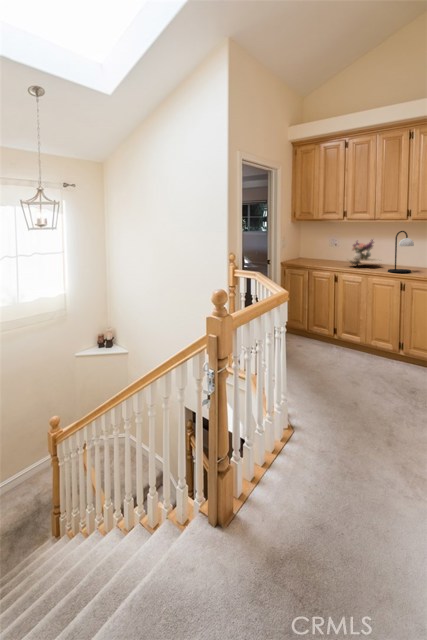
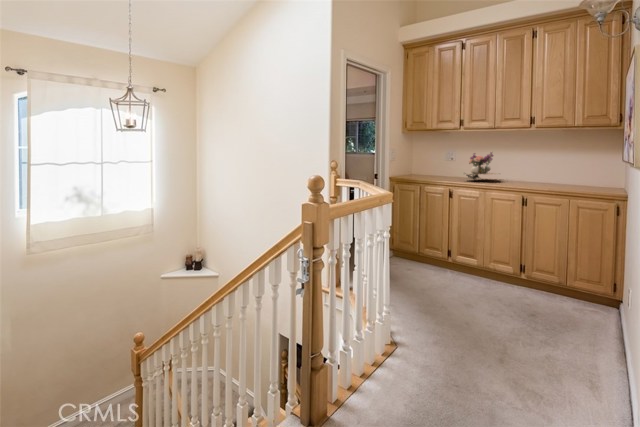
table lamp: present [388,231,414,273] -> none [507,142,533,186]

